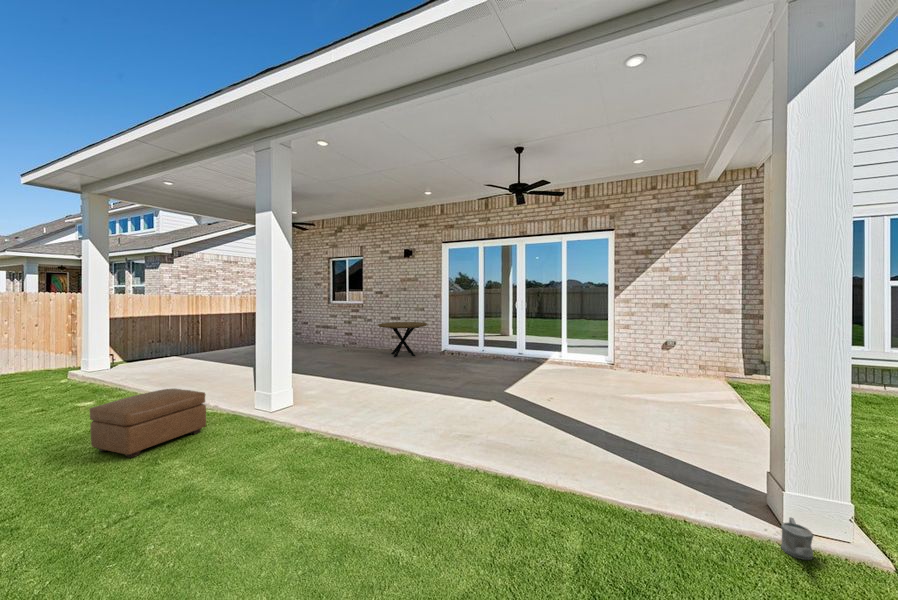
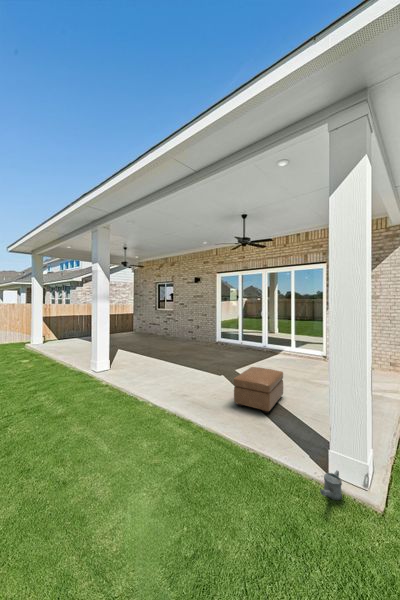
dining table: present [378,322,427,357] -> none [178,322,208,343]
ottoman: present [89,389,206,458] -> present [234,367,283,413]

